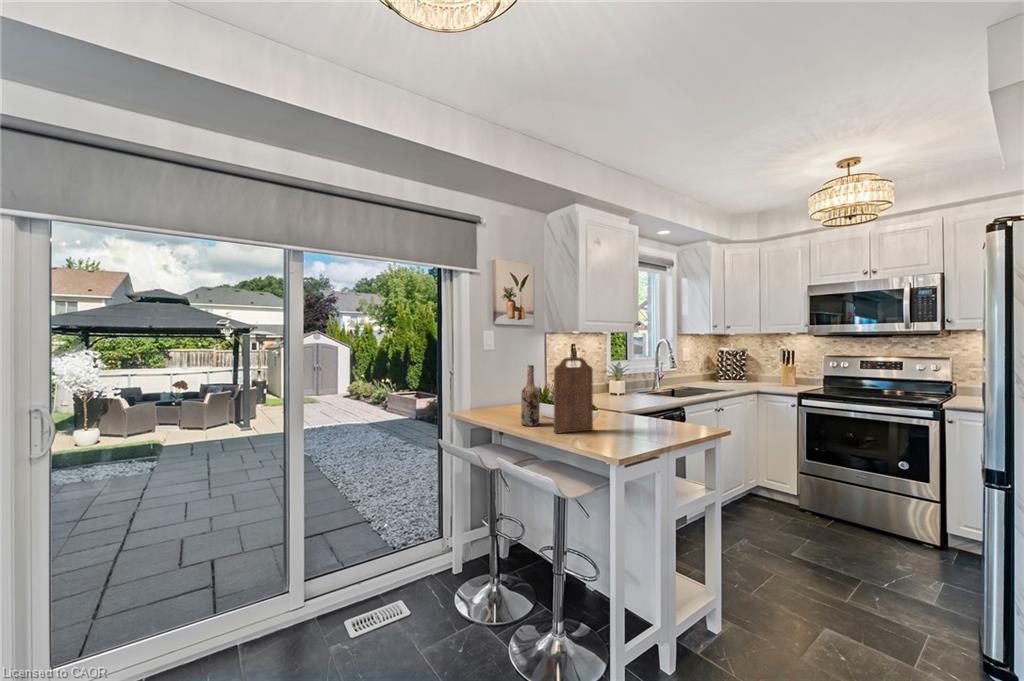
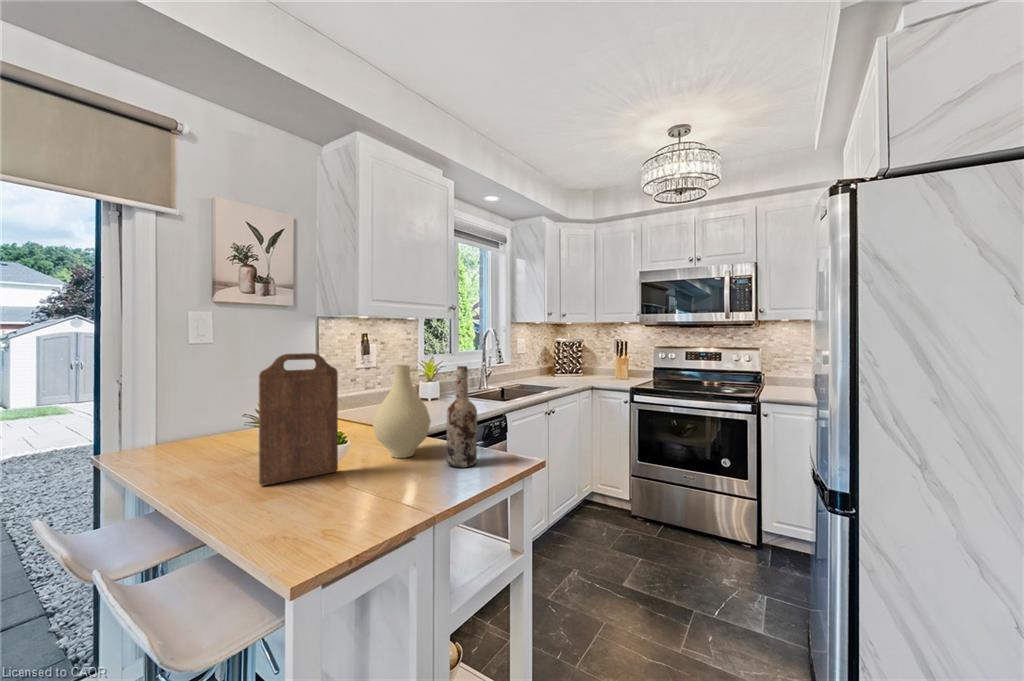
wine bottle: present [521,365,540,426] -> present [447,366,477,467]
vase: none [608,366,646,426] -> present [373,365,431,458]

